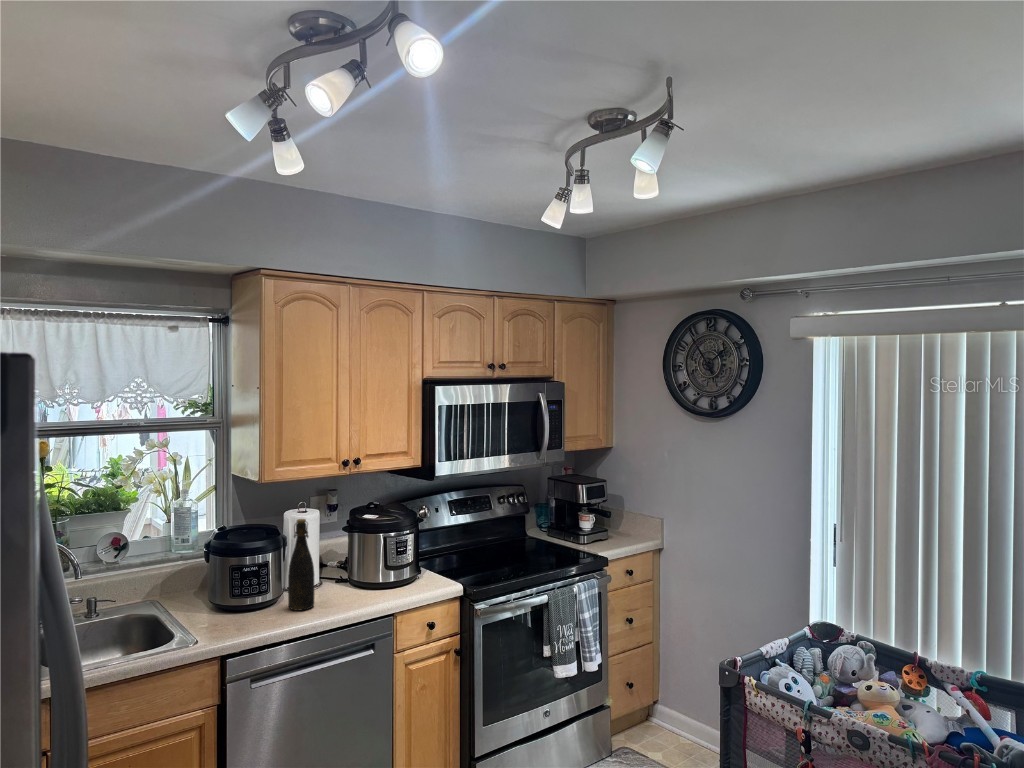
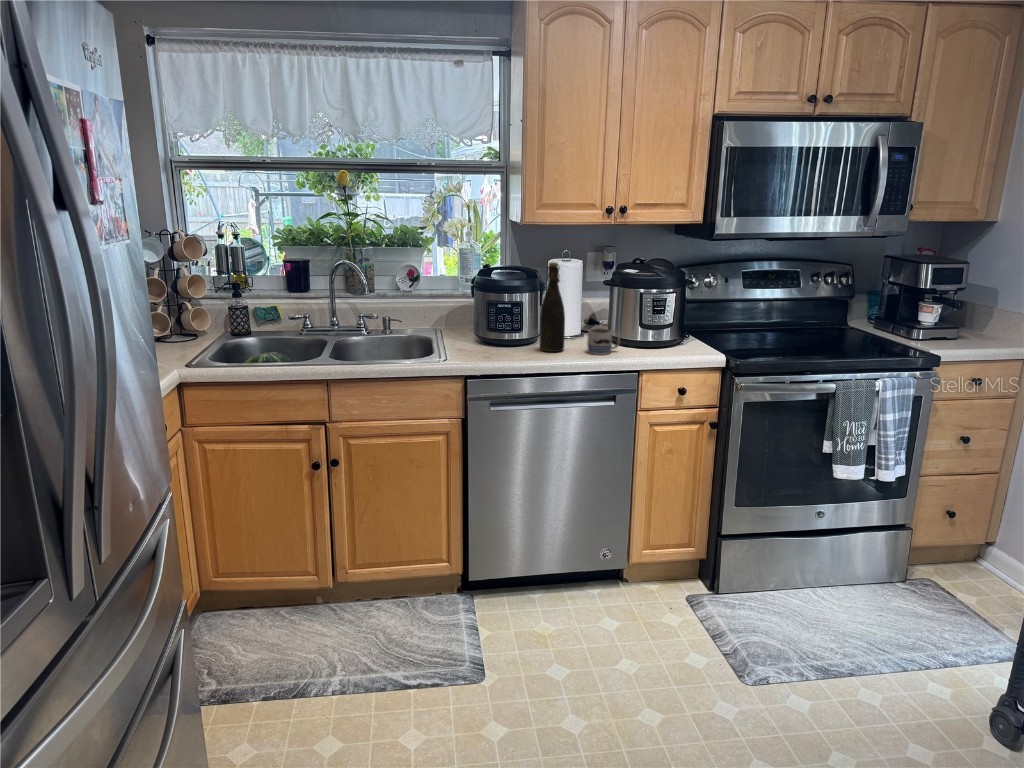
mug: none [338,577,368,605] -> present [587,328,620,355]

